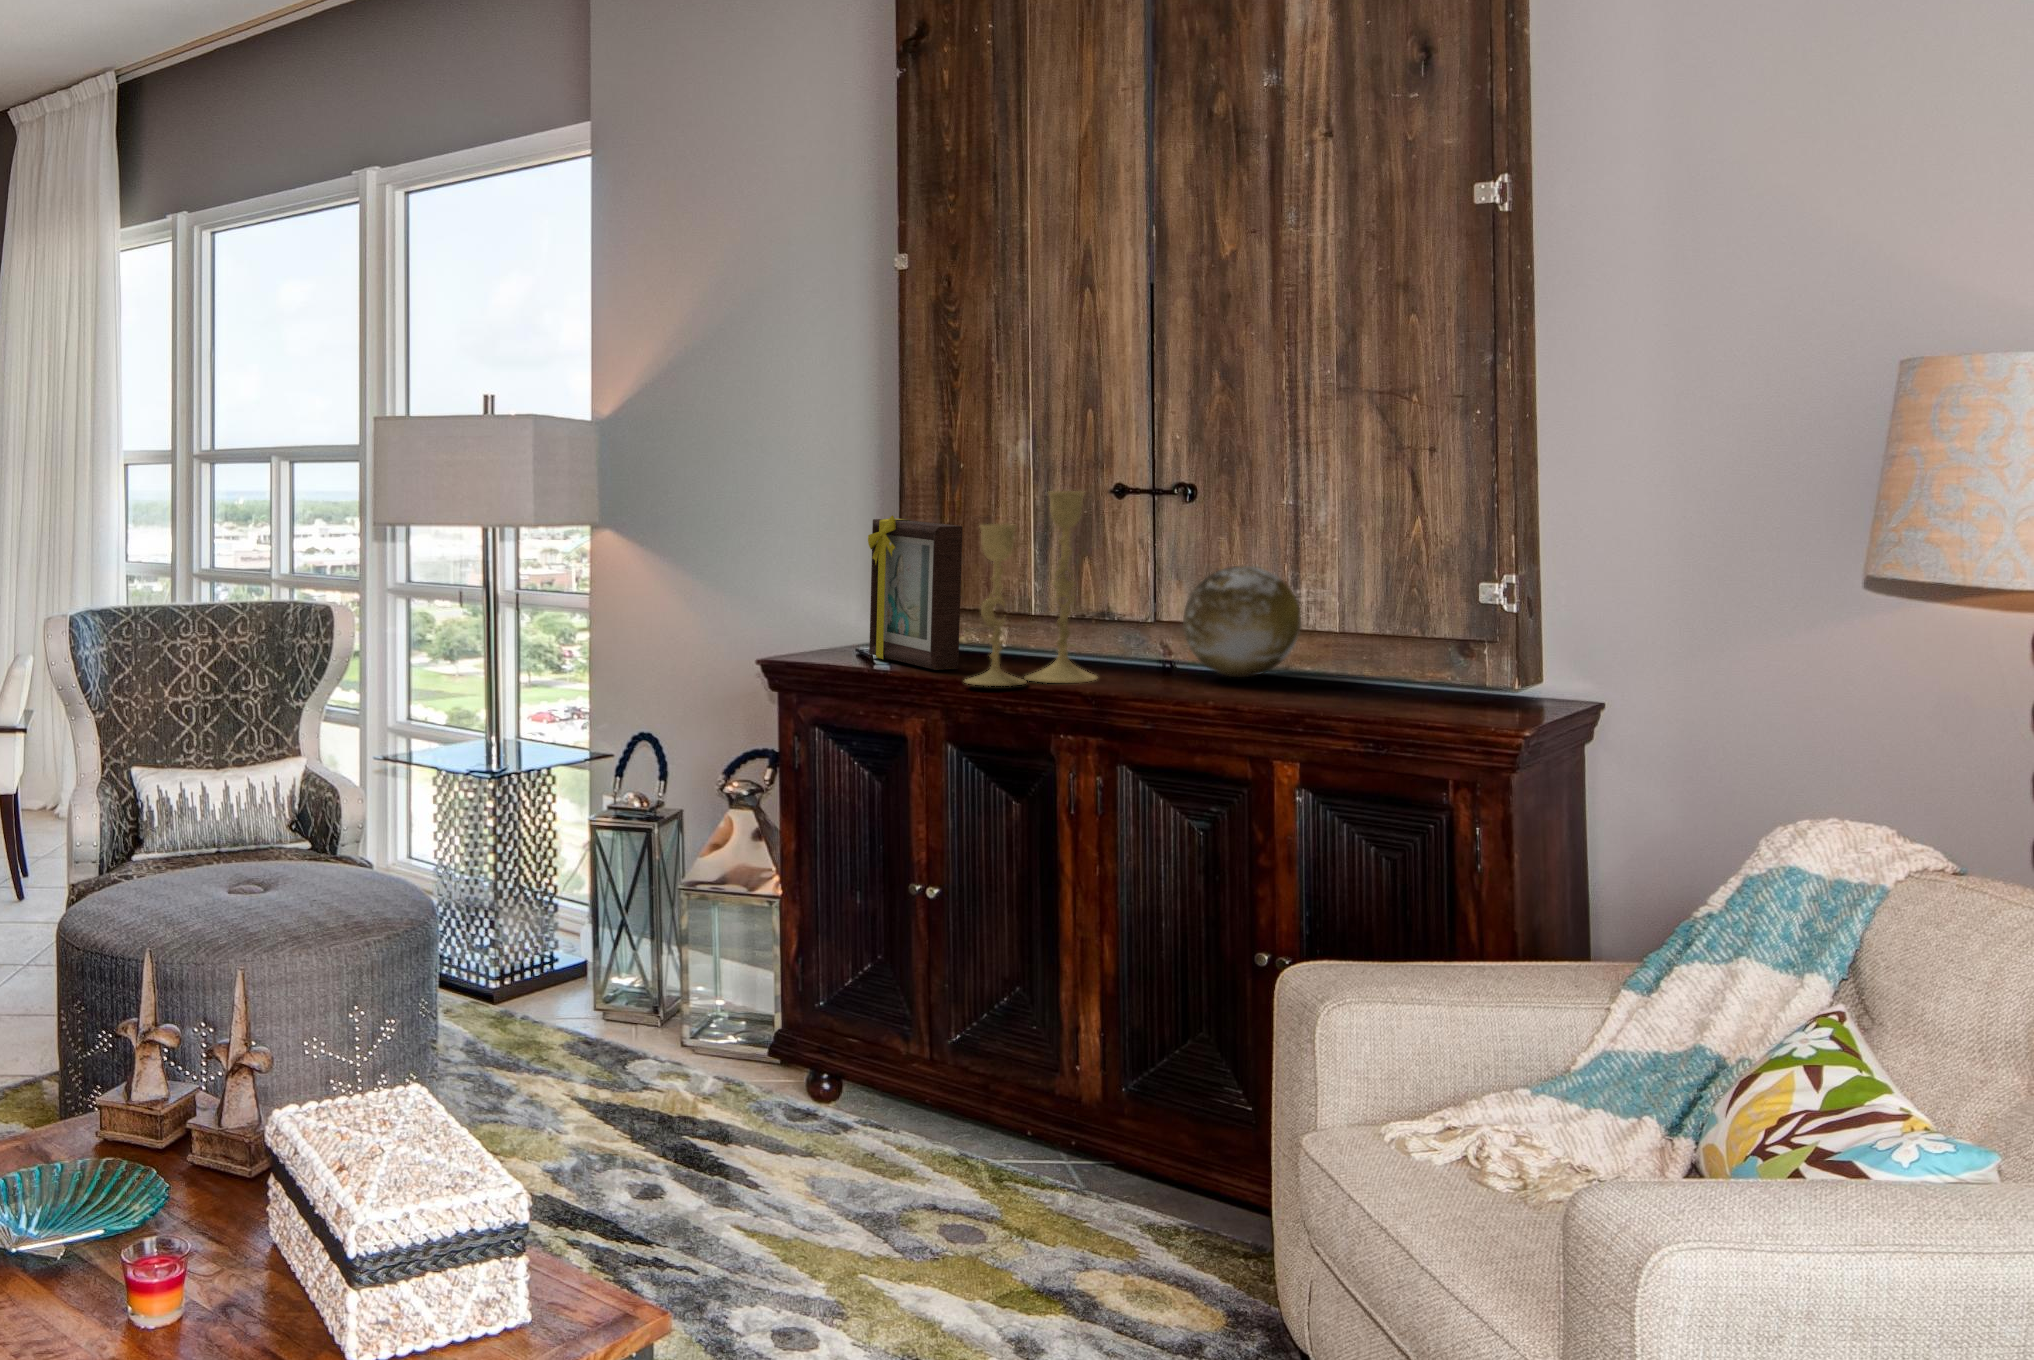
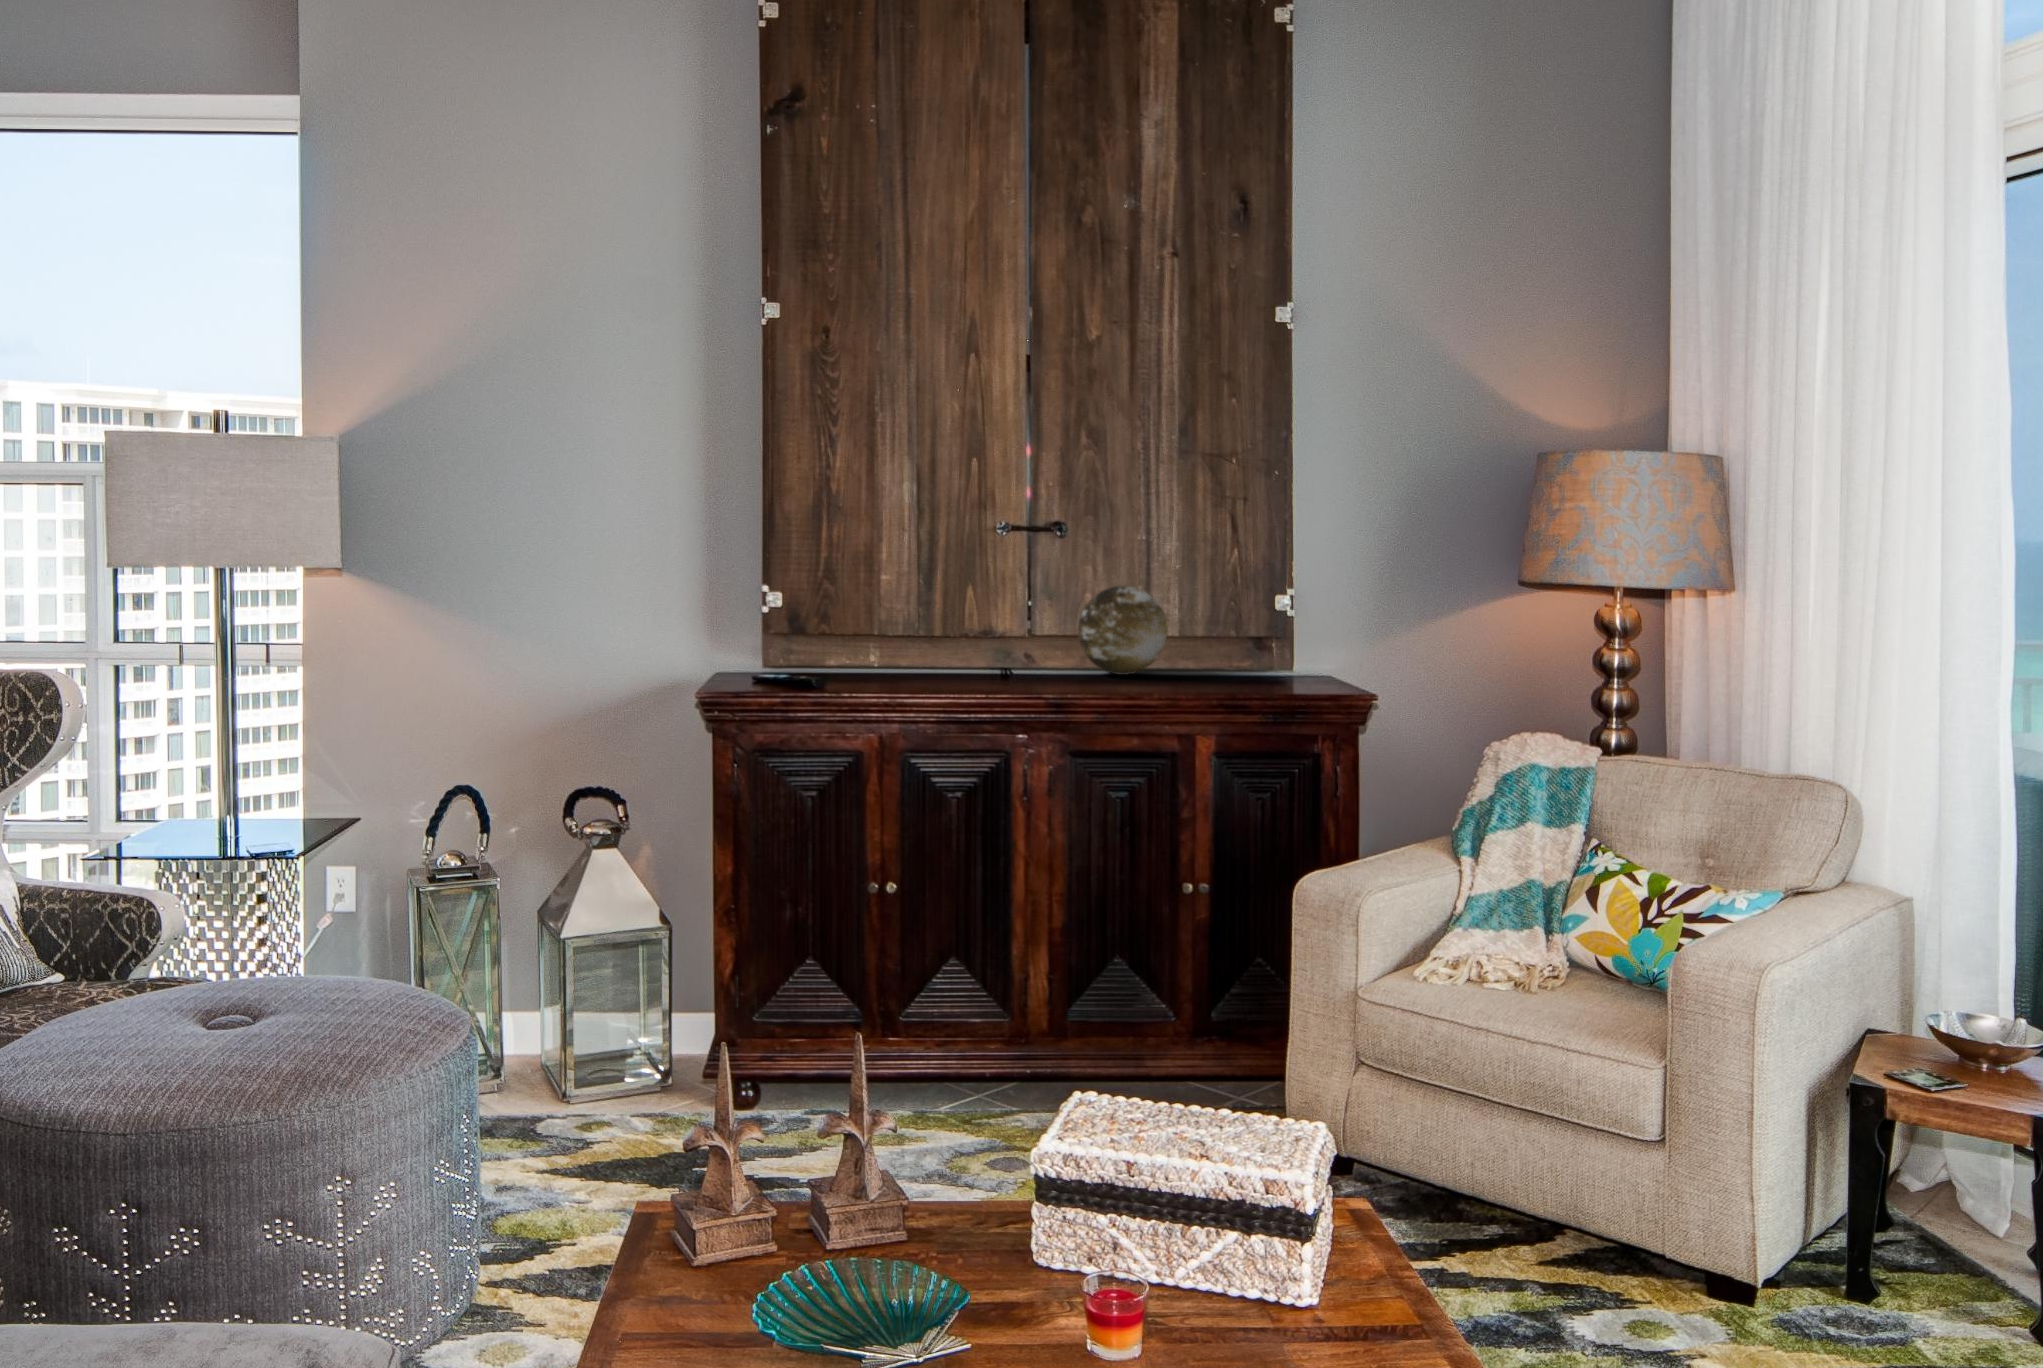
candlestick: present [965,491,1097,686] -> none [957,524,1031,692]
picture frame: present [868,515,963,670] -> none [750,547,884,688]

